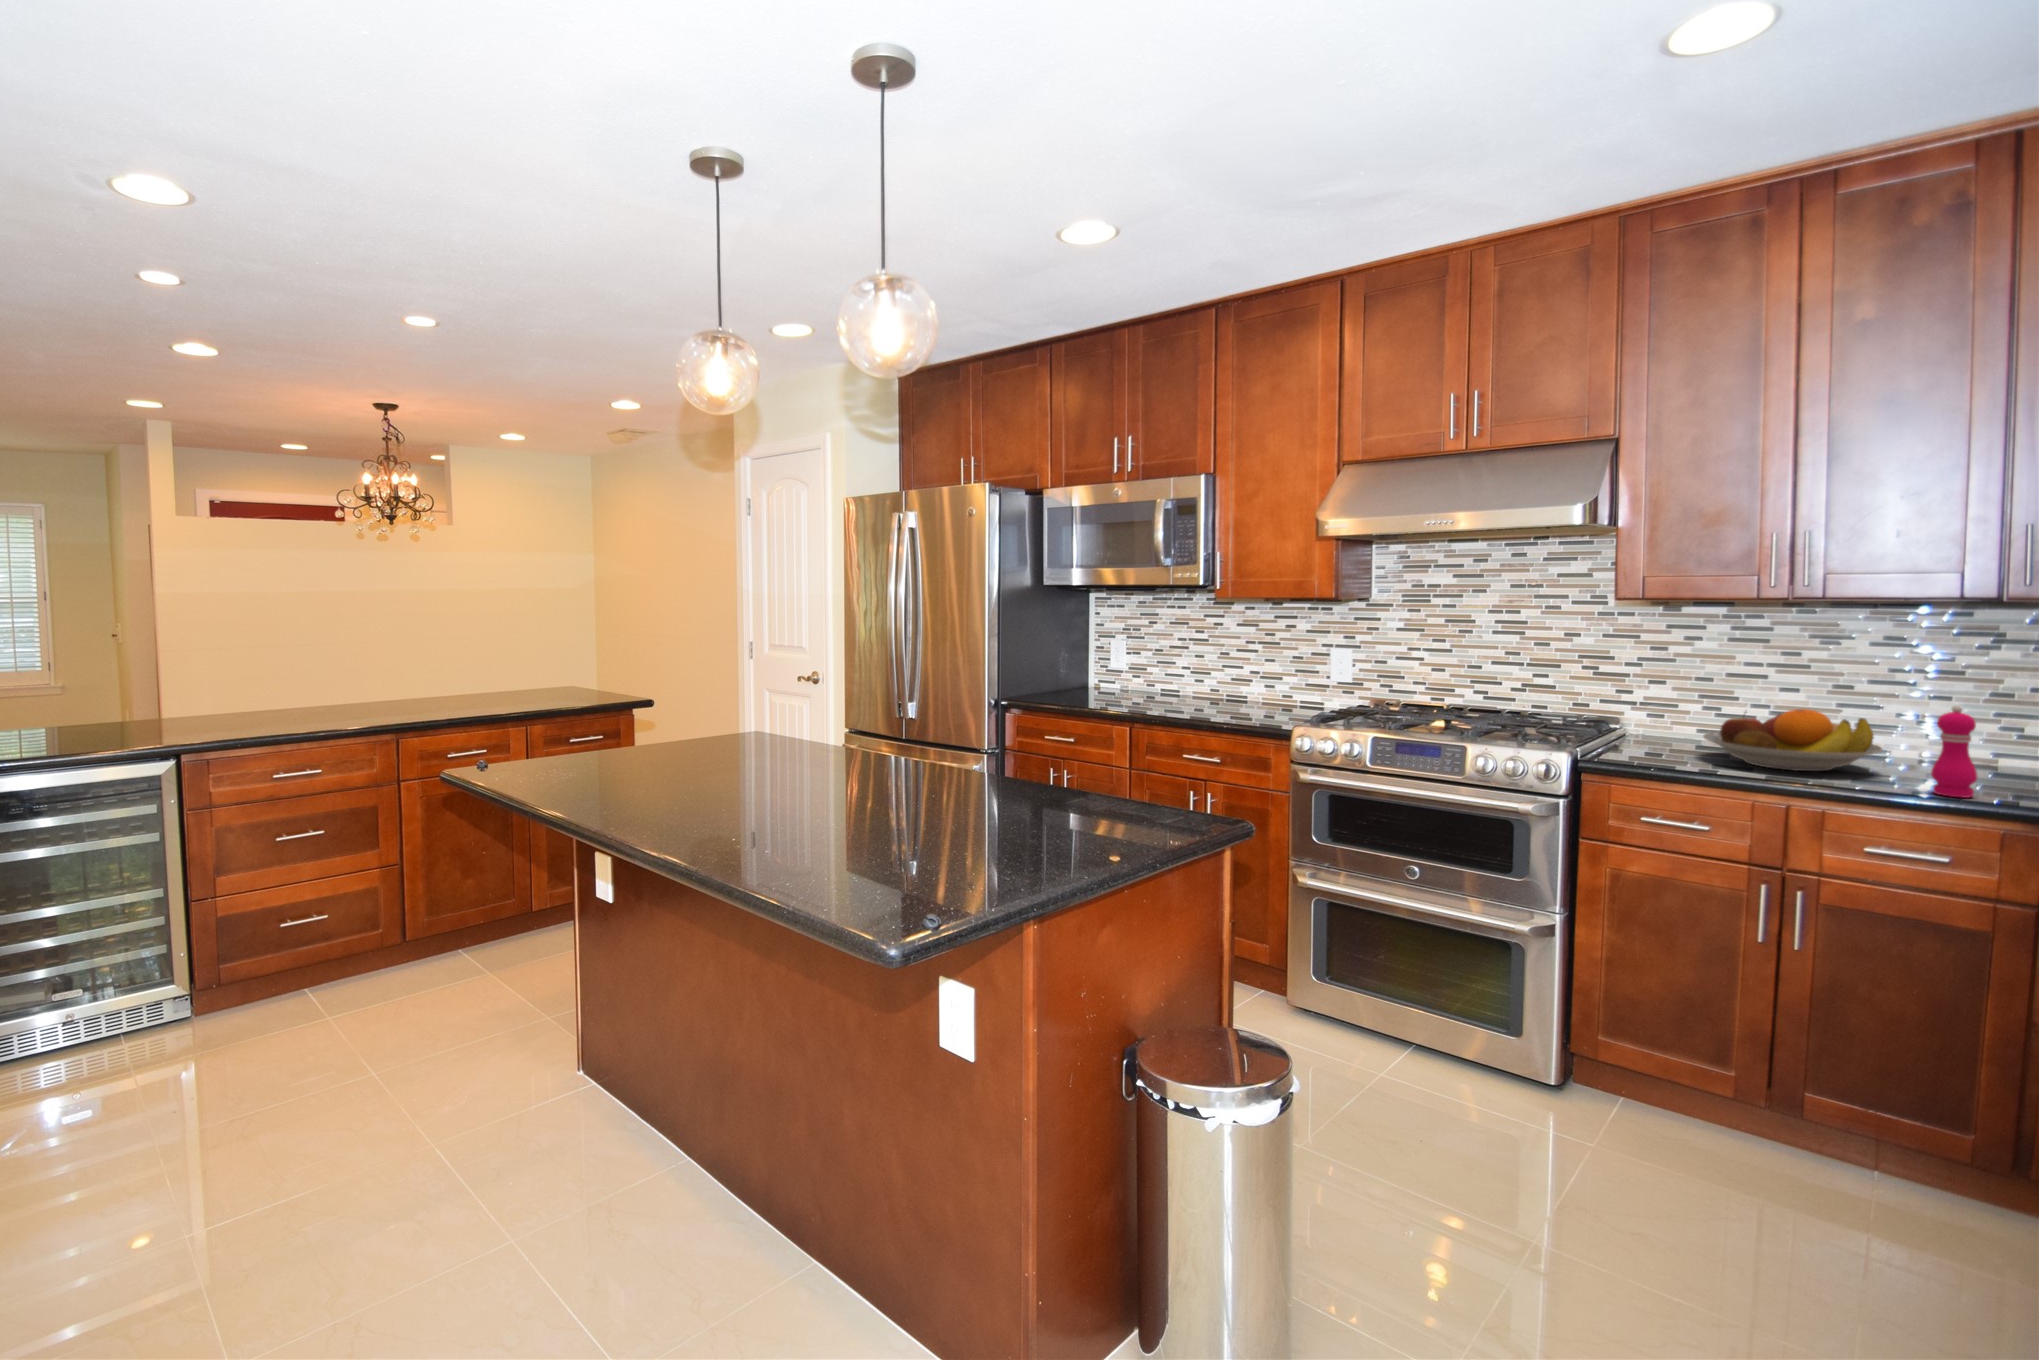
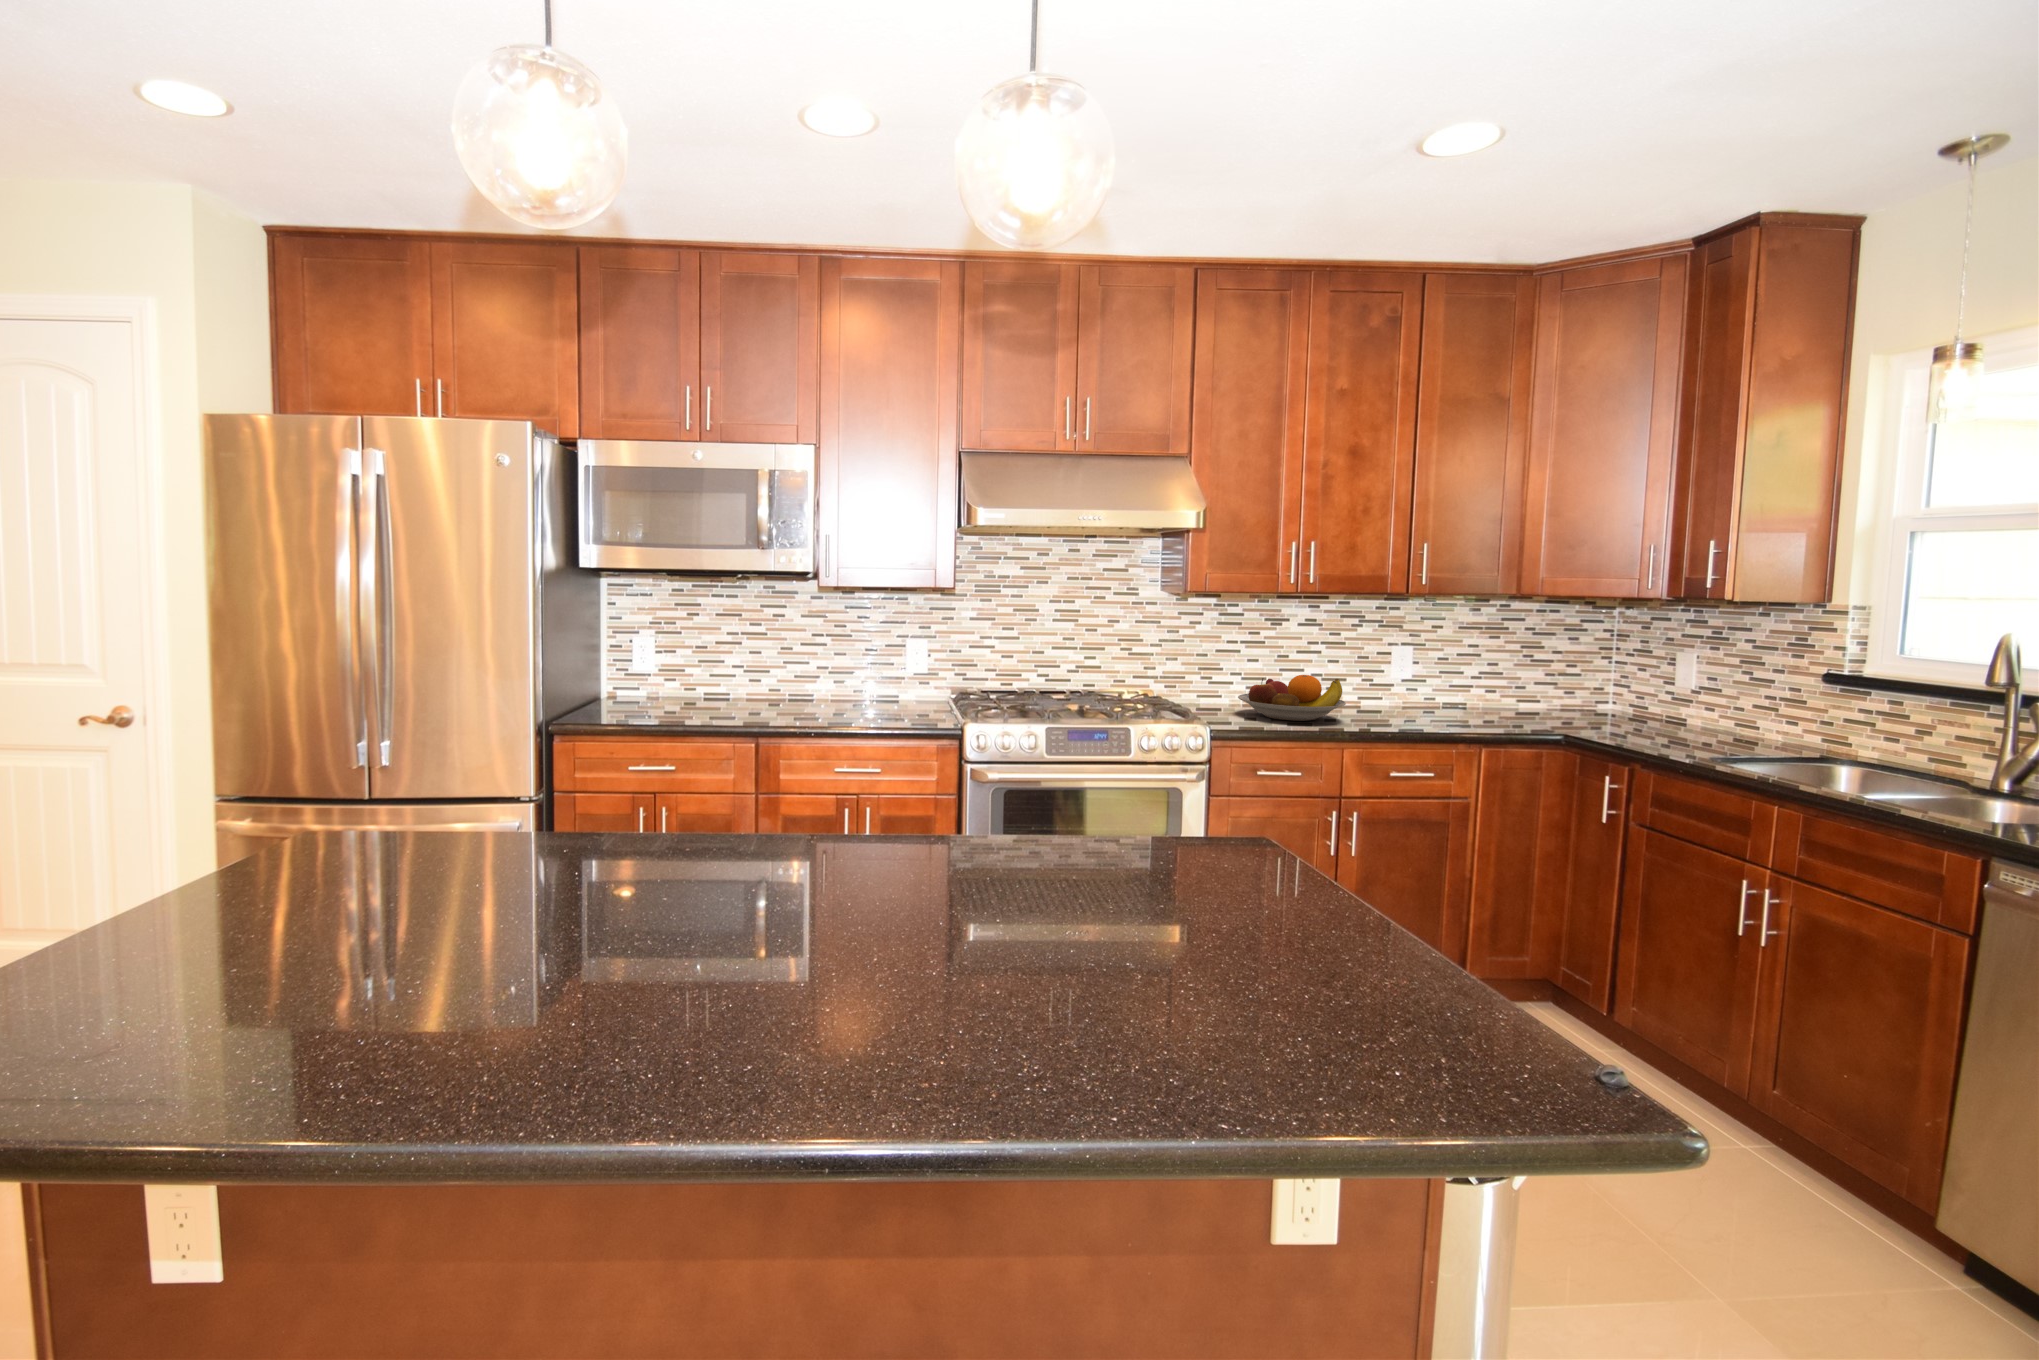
pepper mill: present [1931,705,1977,798] -> none [1387,667,1411,729]

